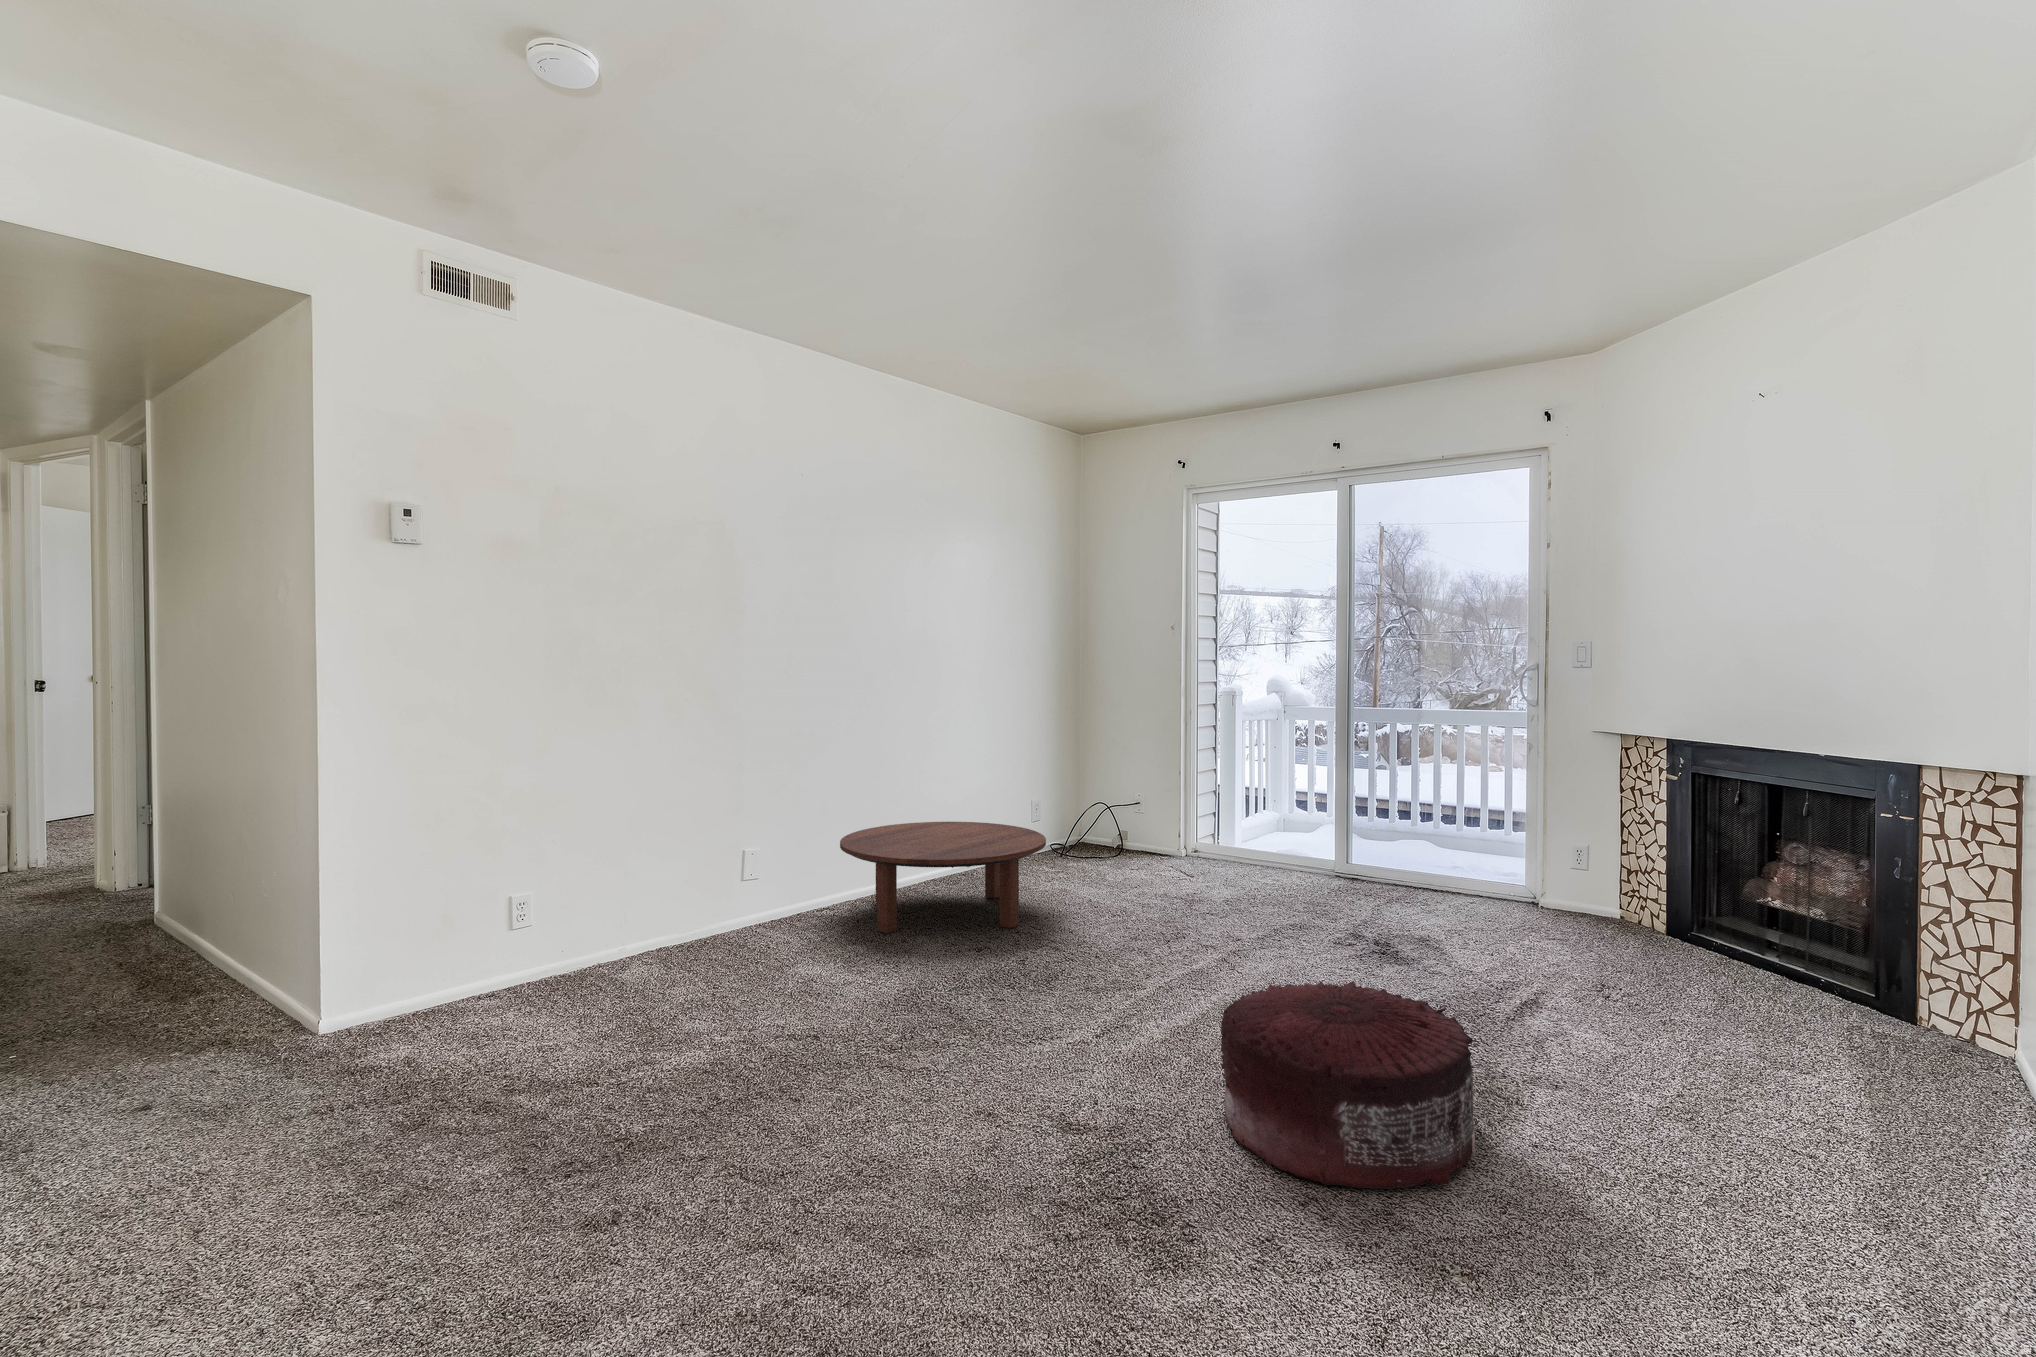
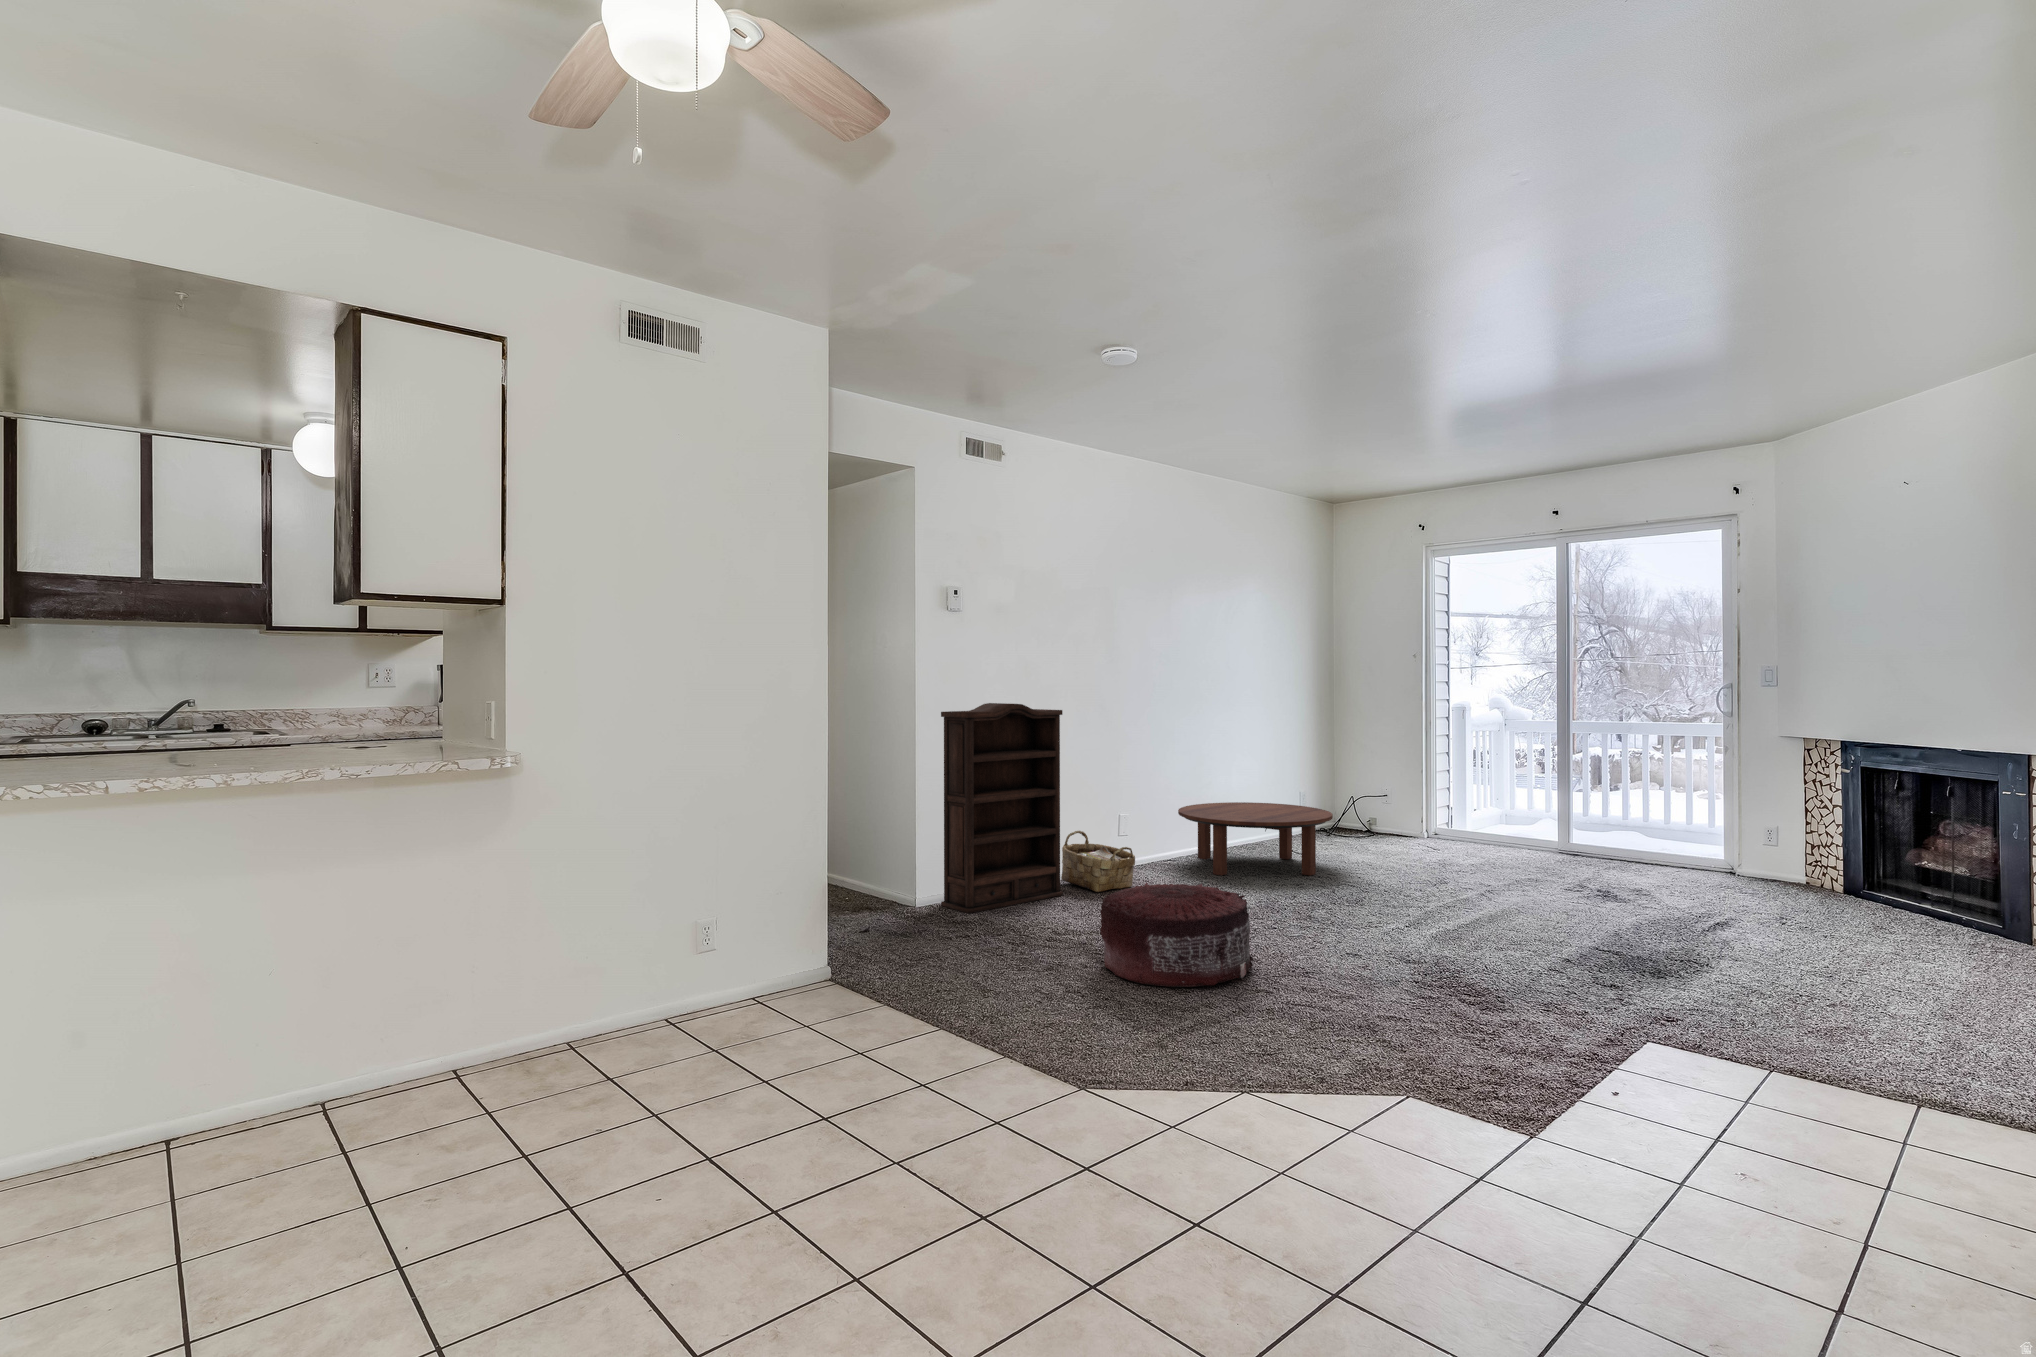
bookshelf: none [385,695,617,1041] -> present [941,703,1063,913]
woven basket: none [635,880,743,978] -> present [1061,831,1135,892]
pouf: present [1221,981,1476,1189] -> present [1100,883,1254,987]

